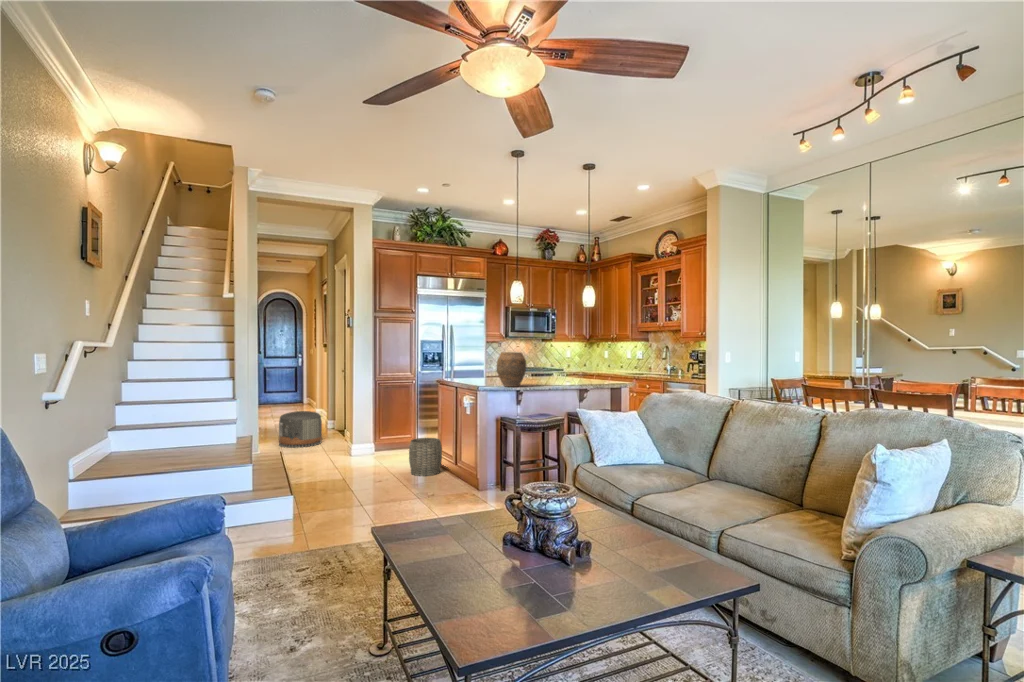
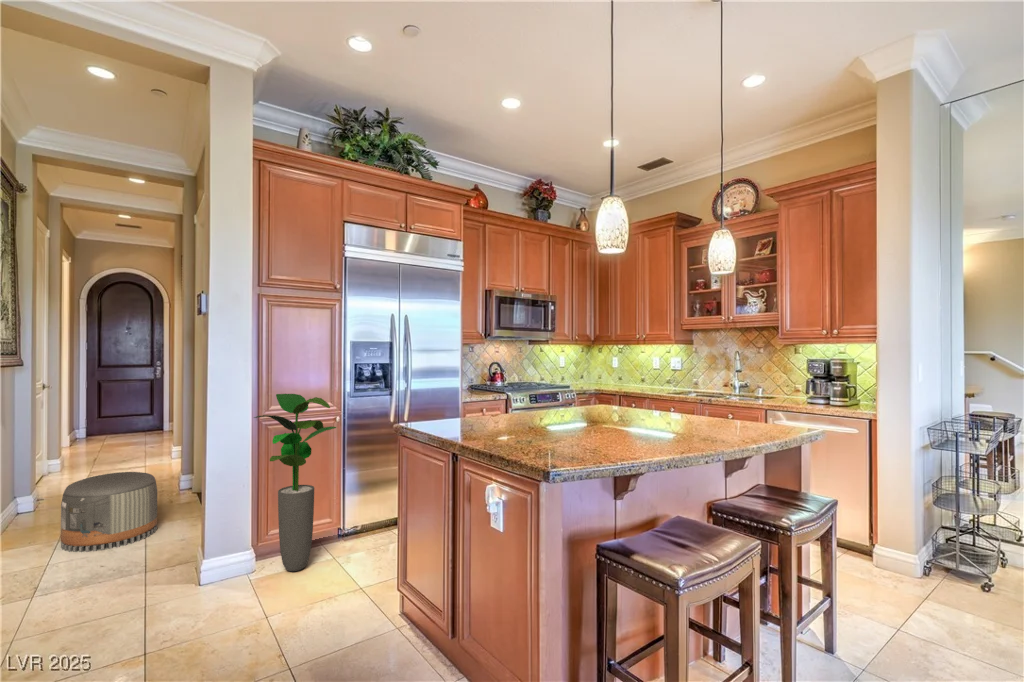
vase: present [497,352,526,387] -> none [563,370,635,455]
potted plant: none [373,368,412,457] -> present [254,394,336,571]
woven basket: present [409,438,442,476] -> none [334,549,409,654]

